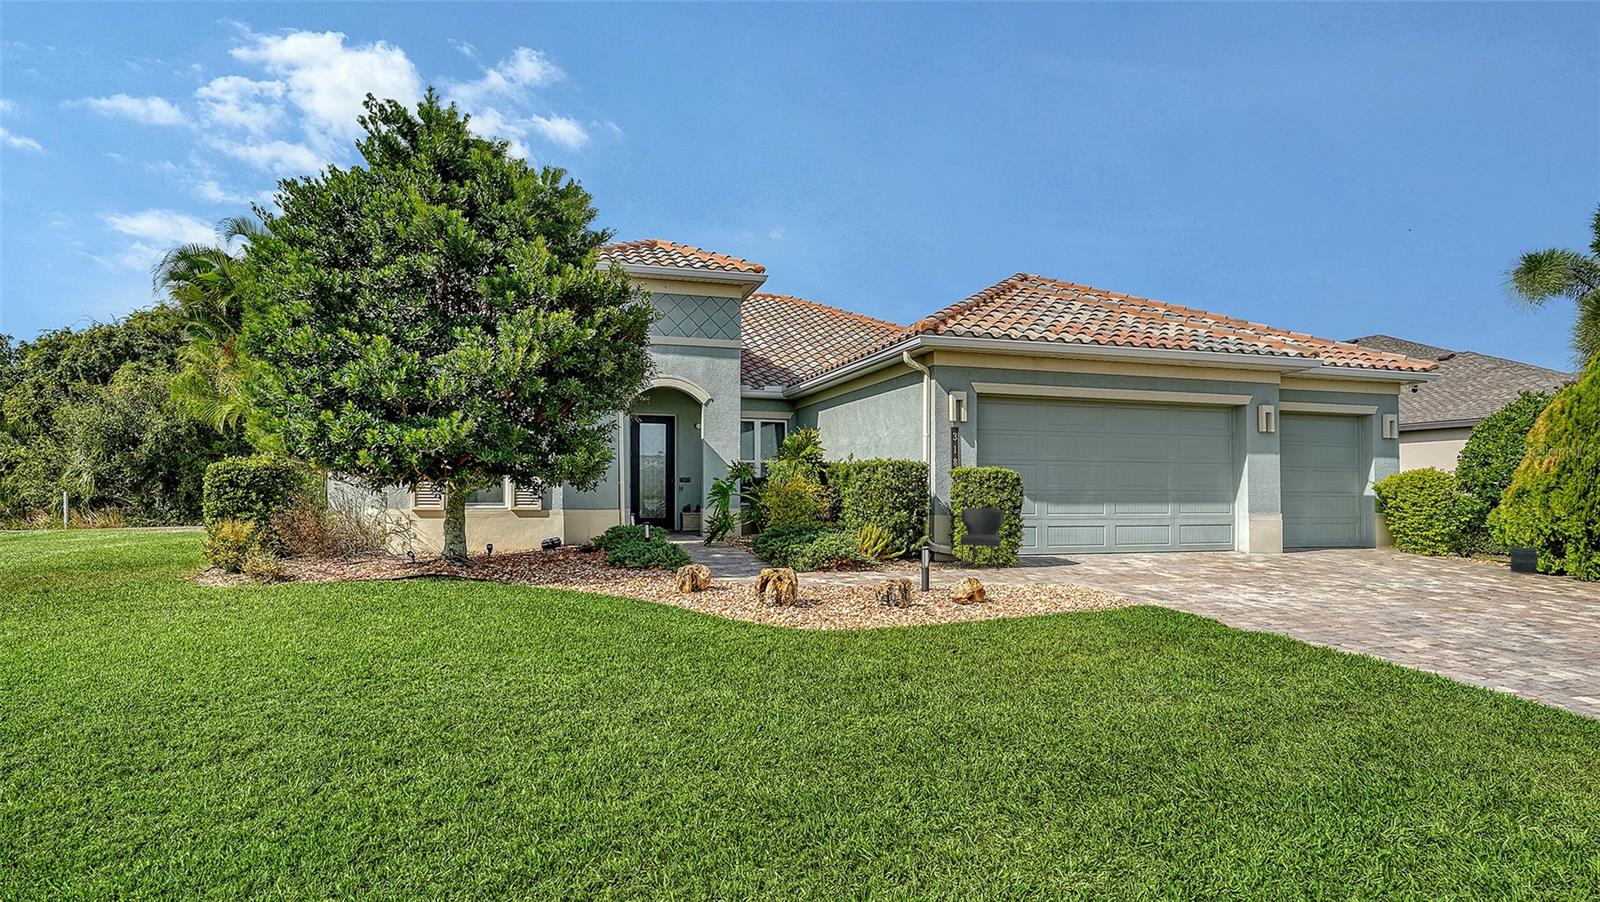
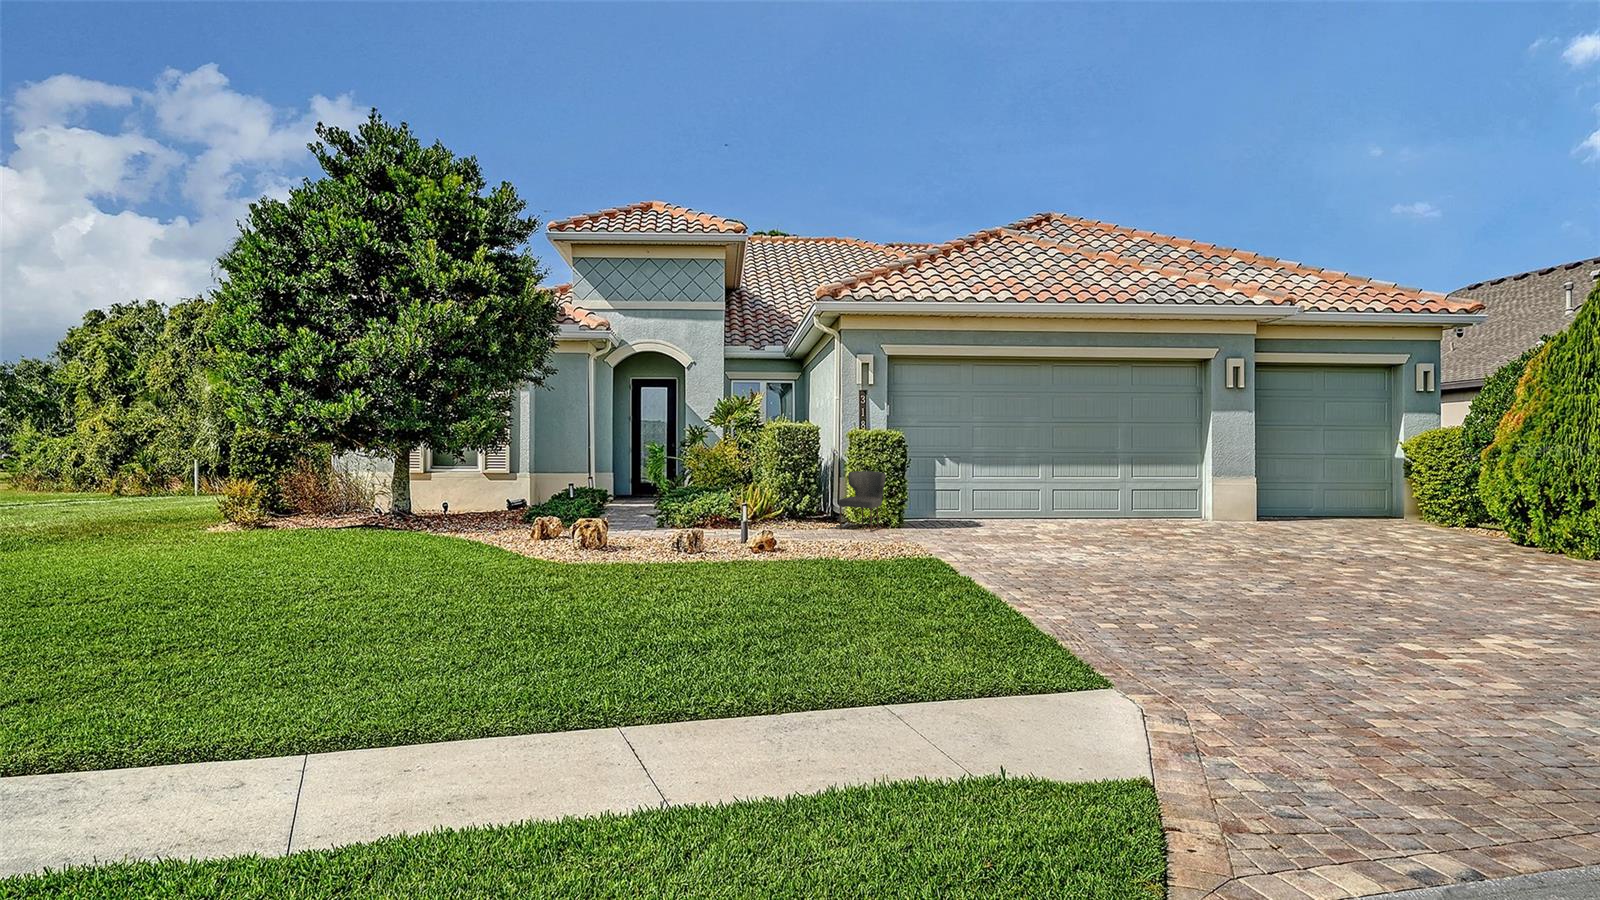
basket: present [1510,537,1537,574] -> none [1467,503,1492,547]

